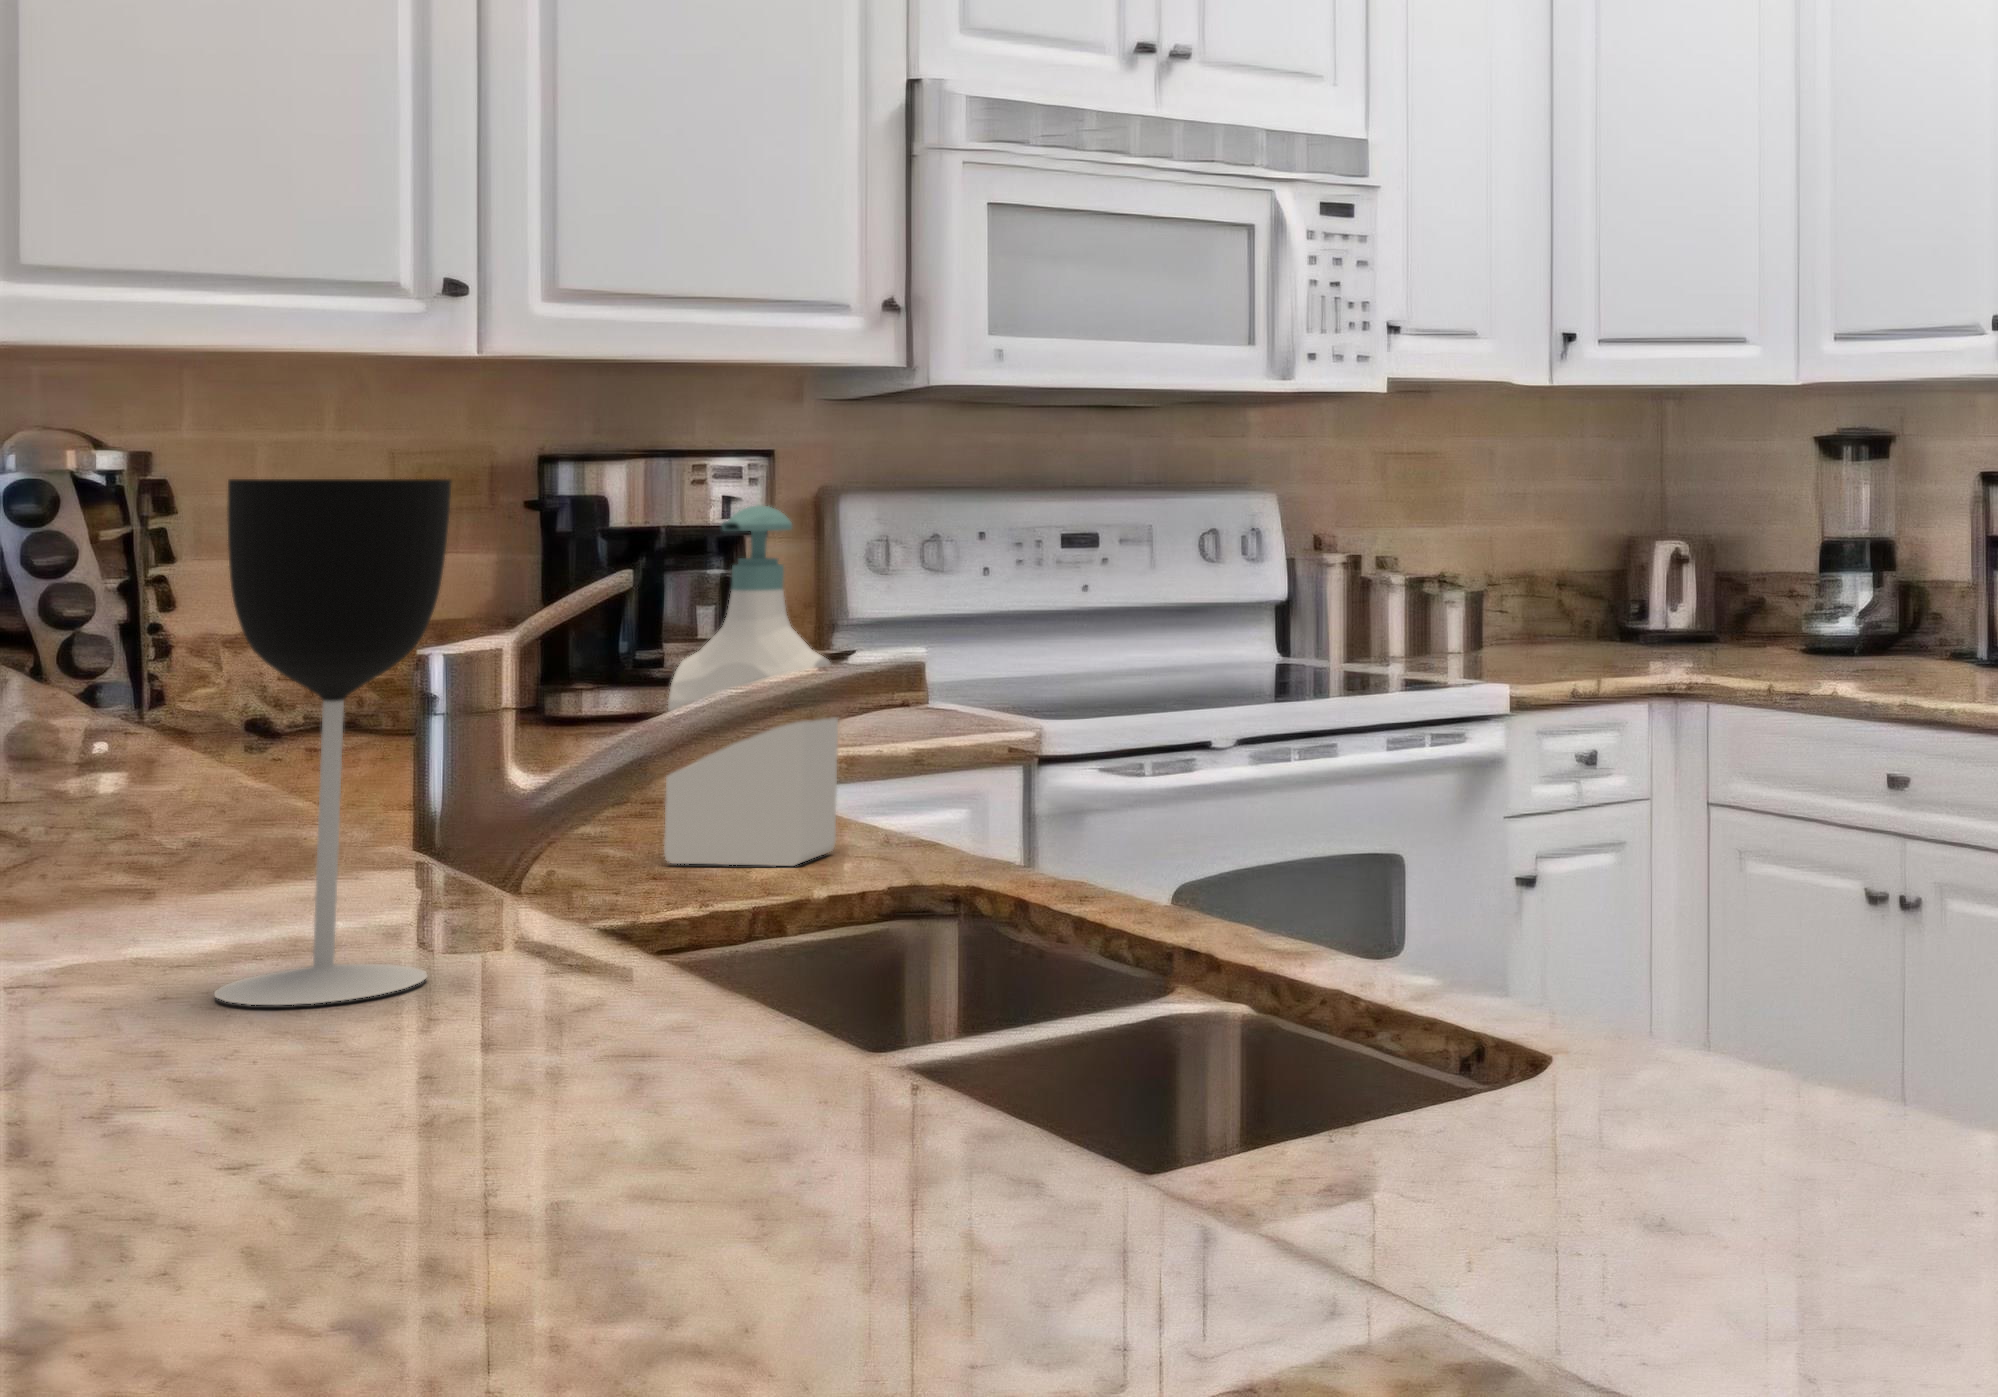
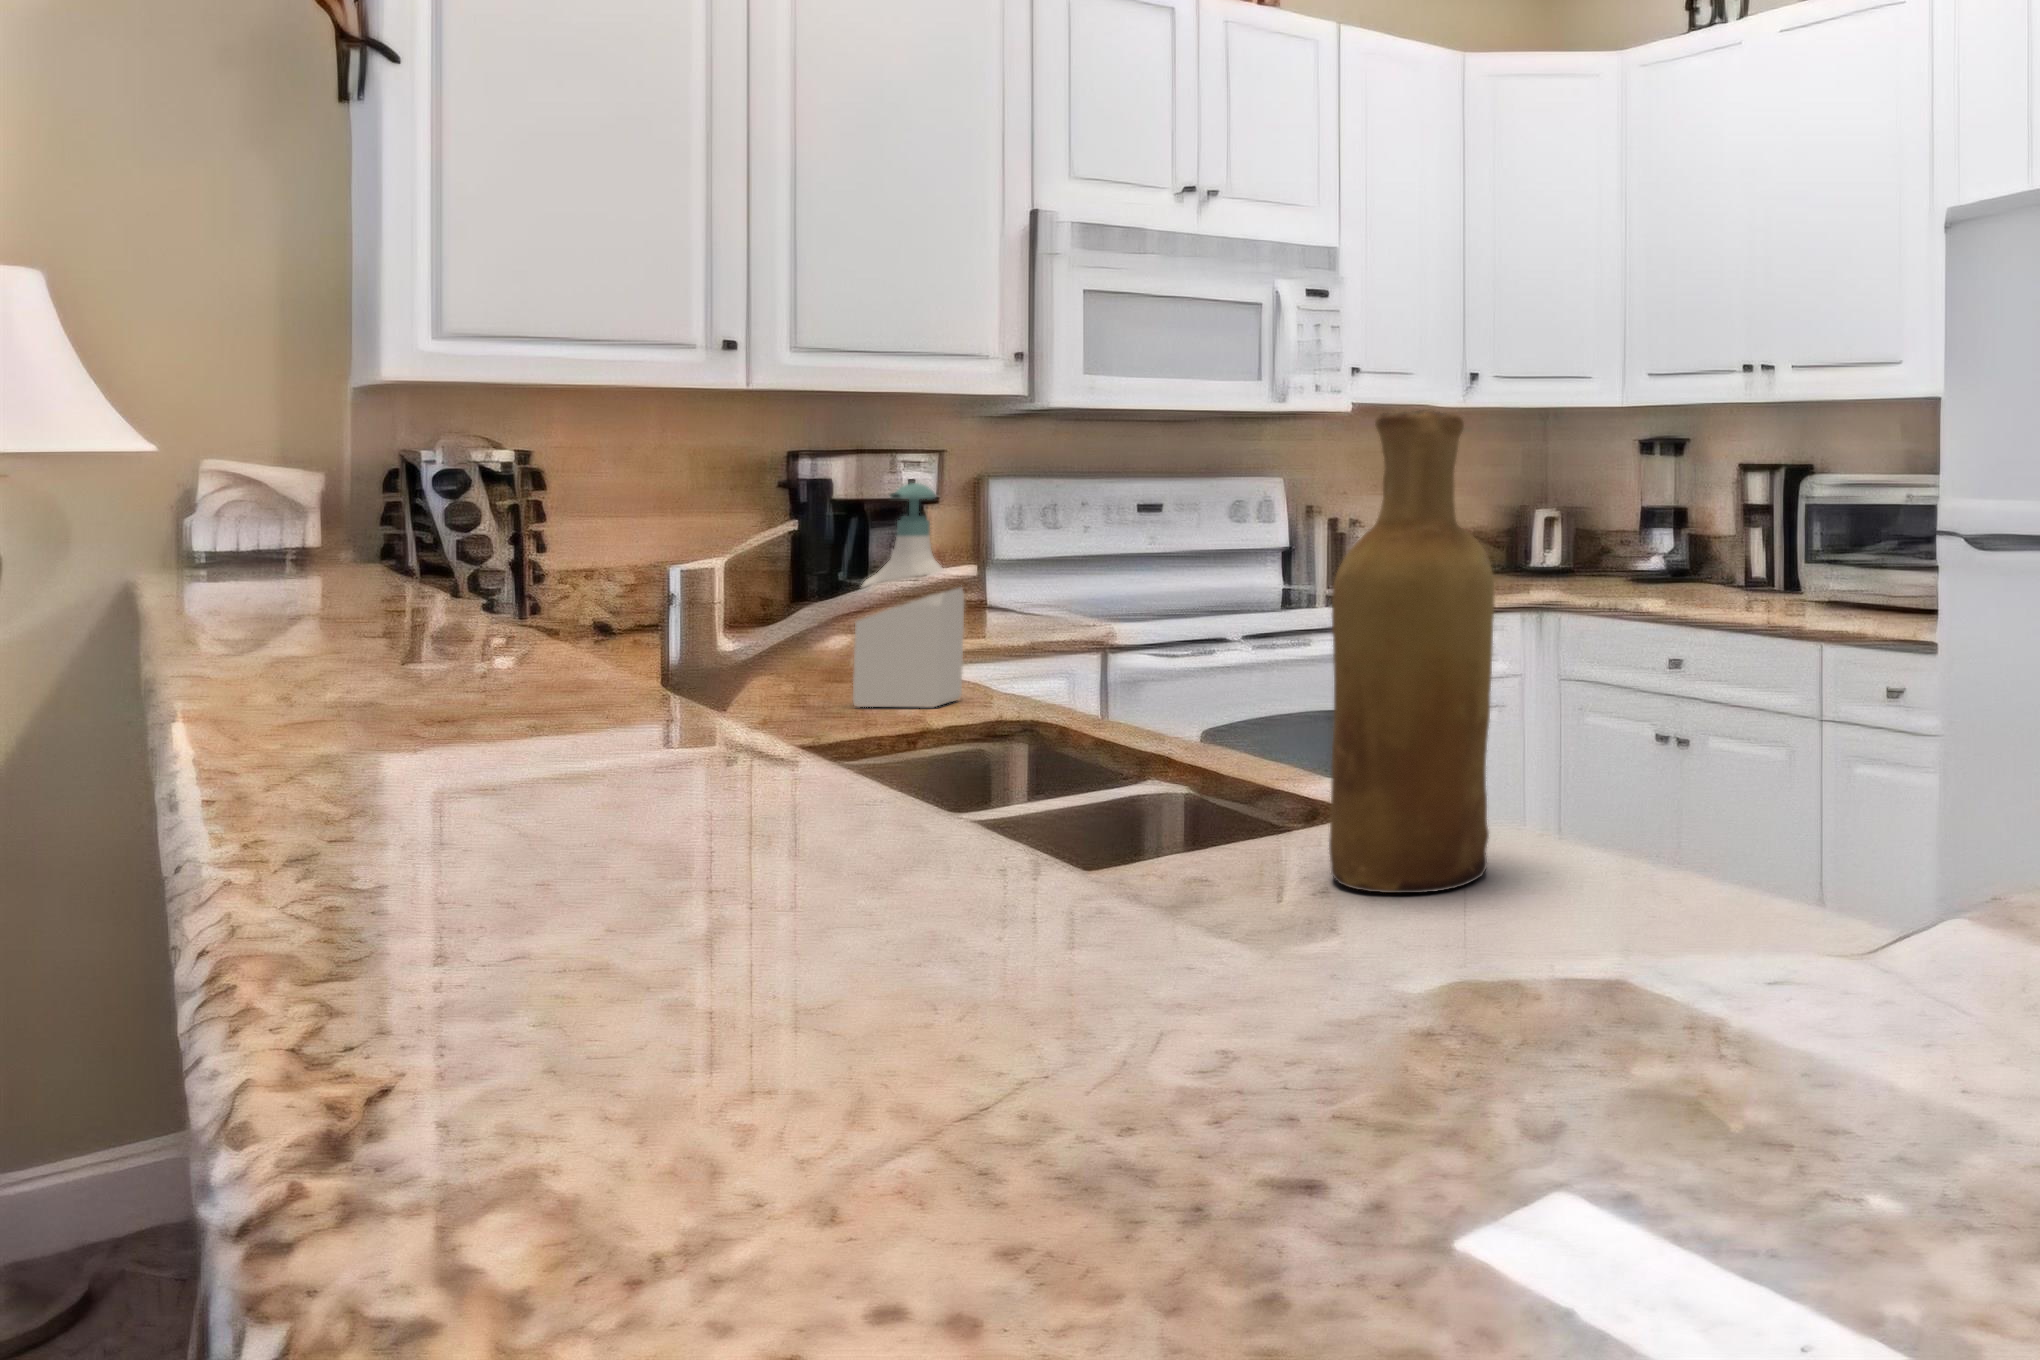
vase: none [1588,392,1880,1275] -> present [1329,411,1494,893]
wine glass: present [215,479,451,1005] -> none [561,462,702,760]

